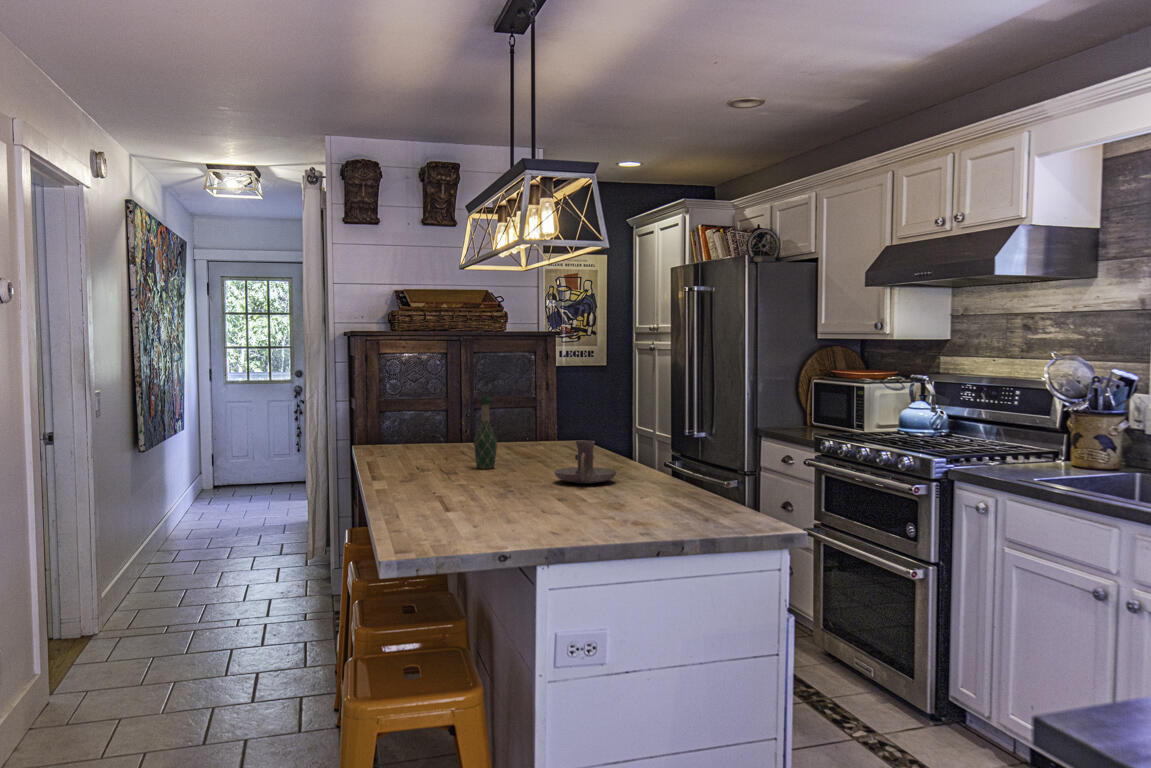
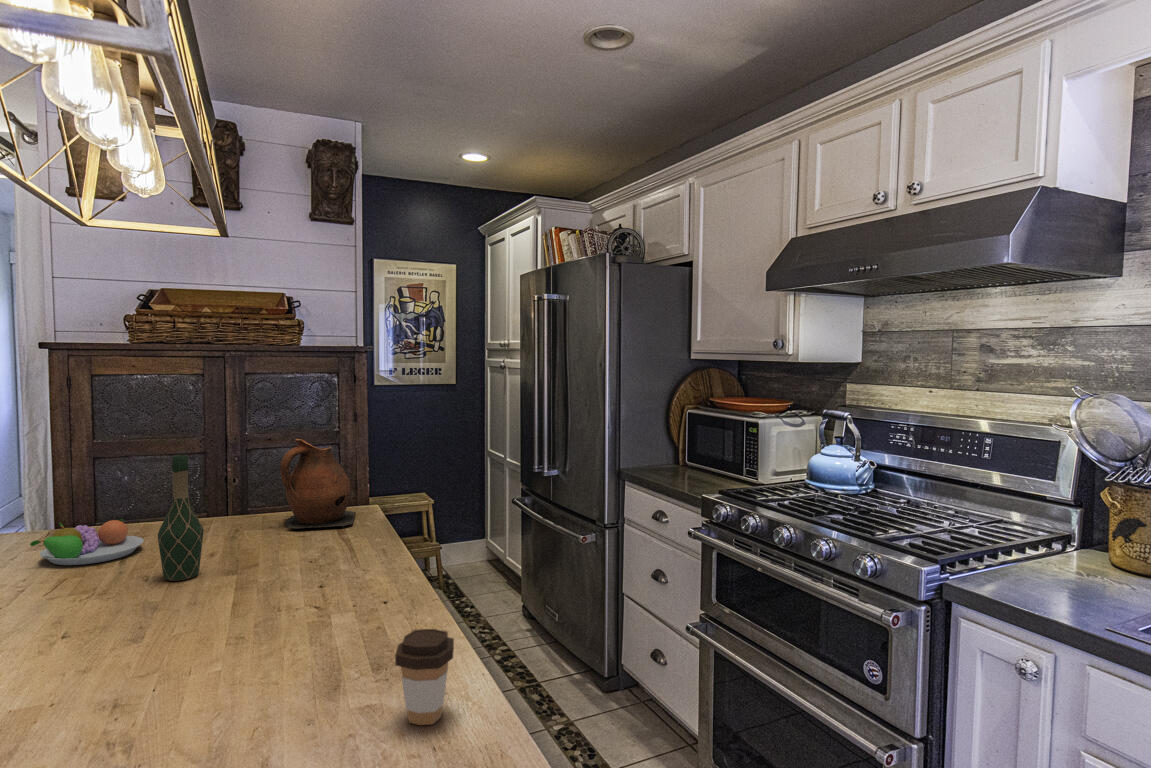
ceramic pitcher: none [516,395,565,455] -> present [280,439,356,528]
candle holder: present [554,440,616,484] -> none [248,554,376,656]
fruit bowl: none [392,441,445,464] -> present [30,519,144,565]
coffee cup: none [645,459,670,497] -> present [395,629,454,725]

